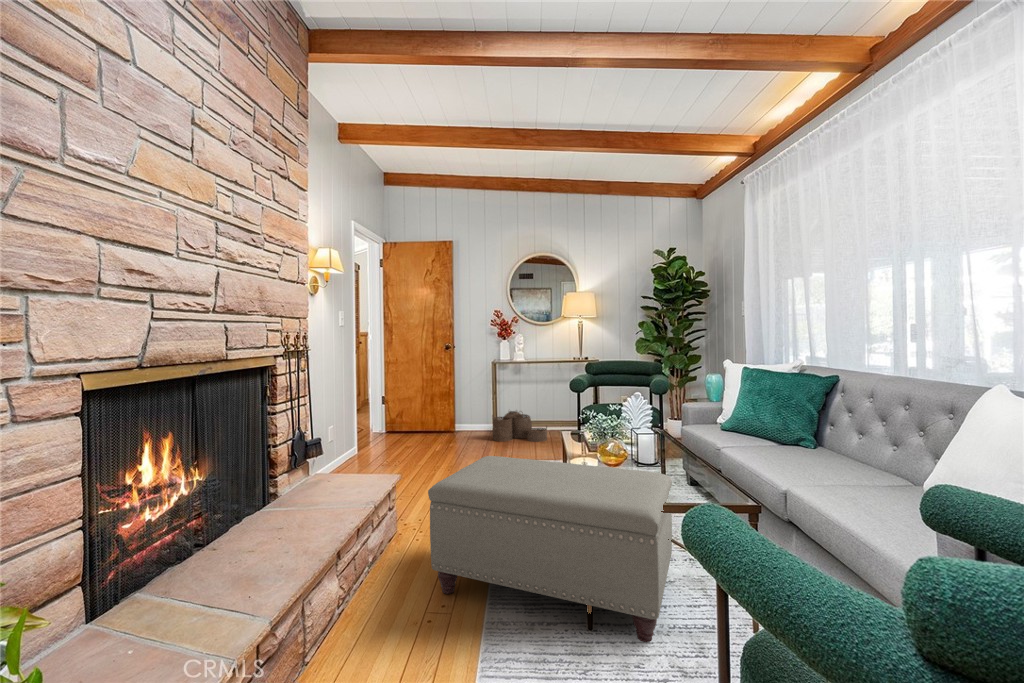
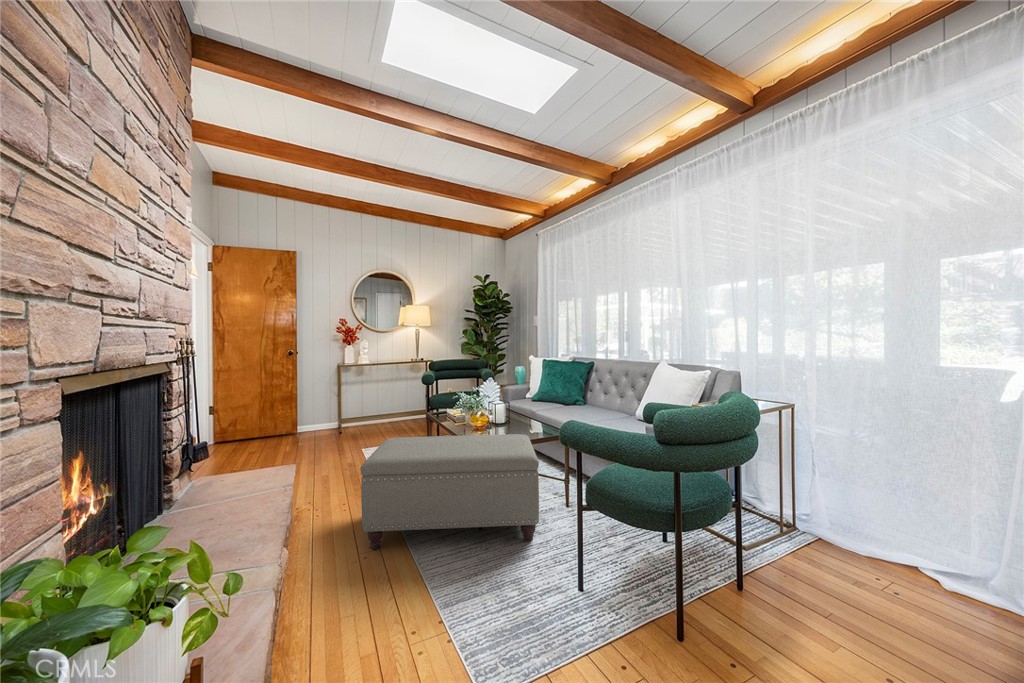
woven basket: present [492,411,547,442] -> none [341,406,392,435]

